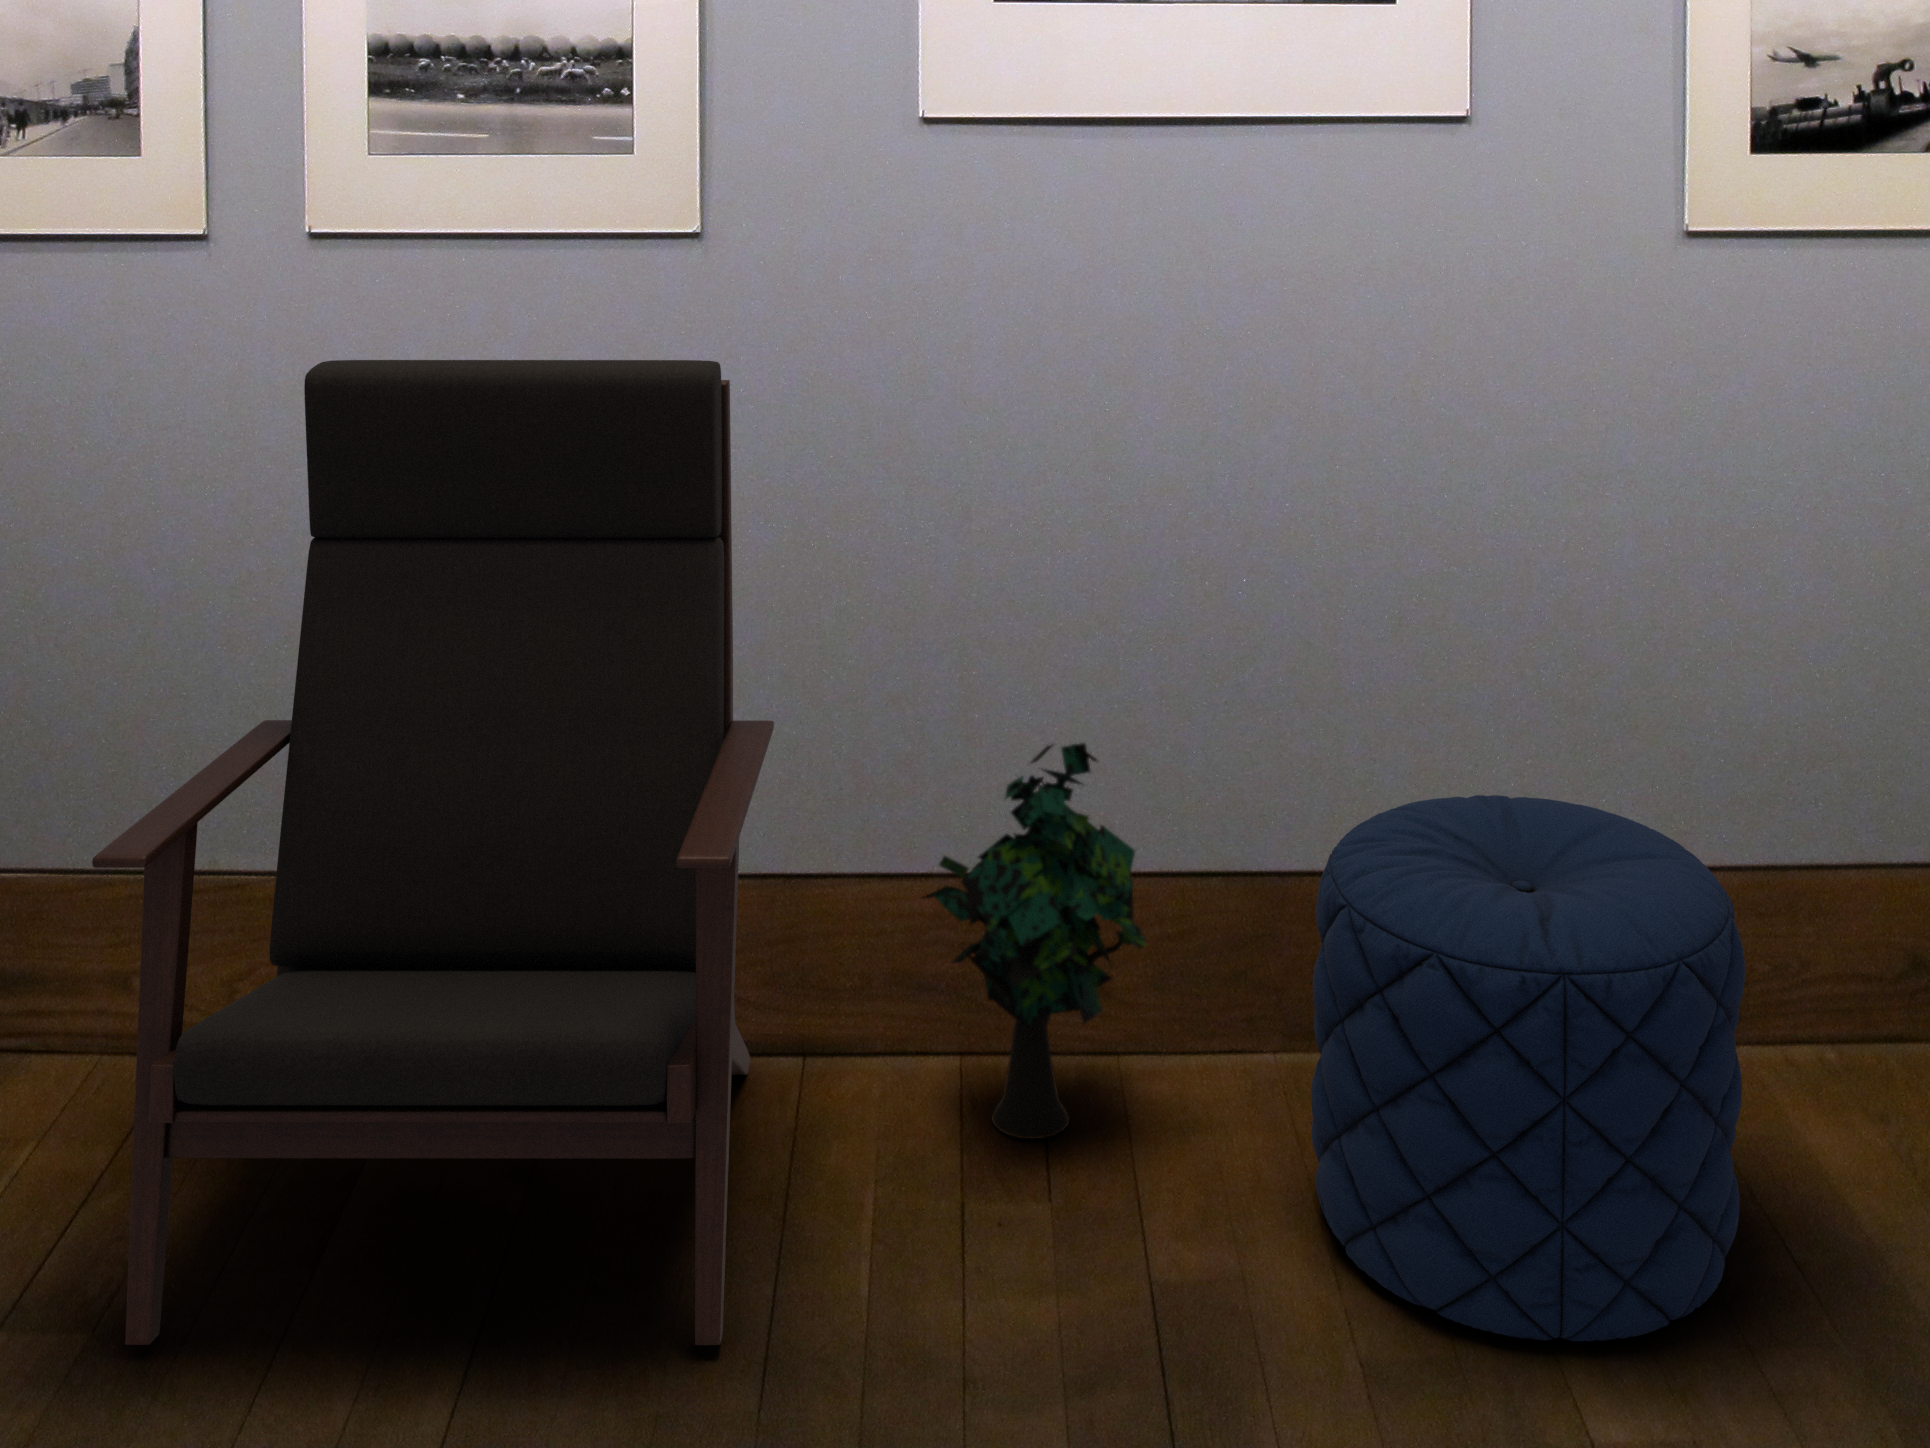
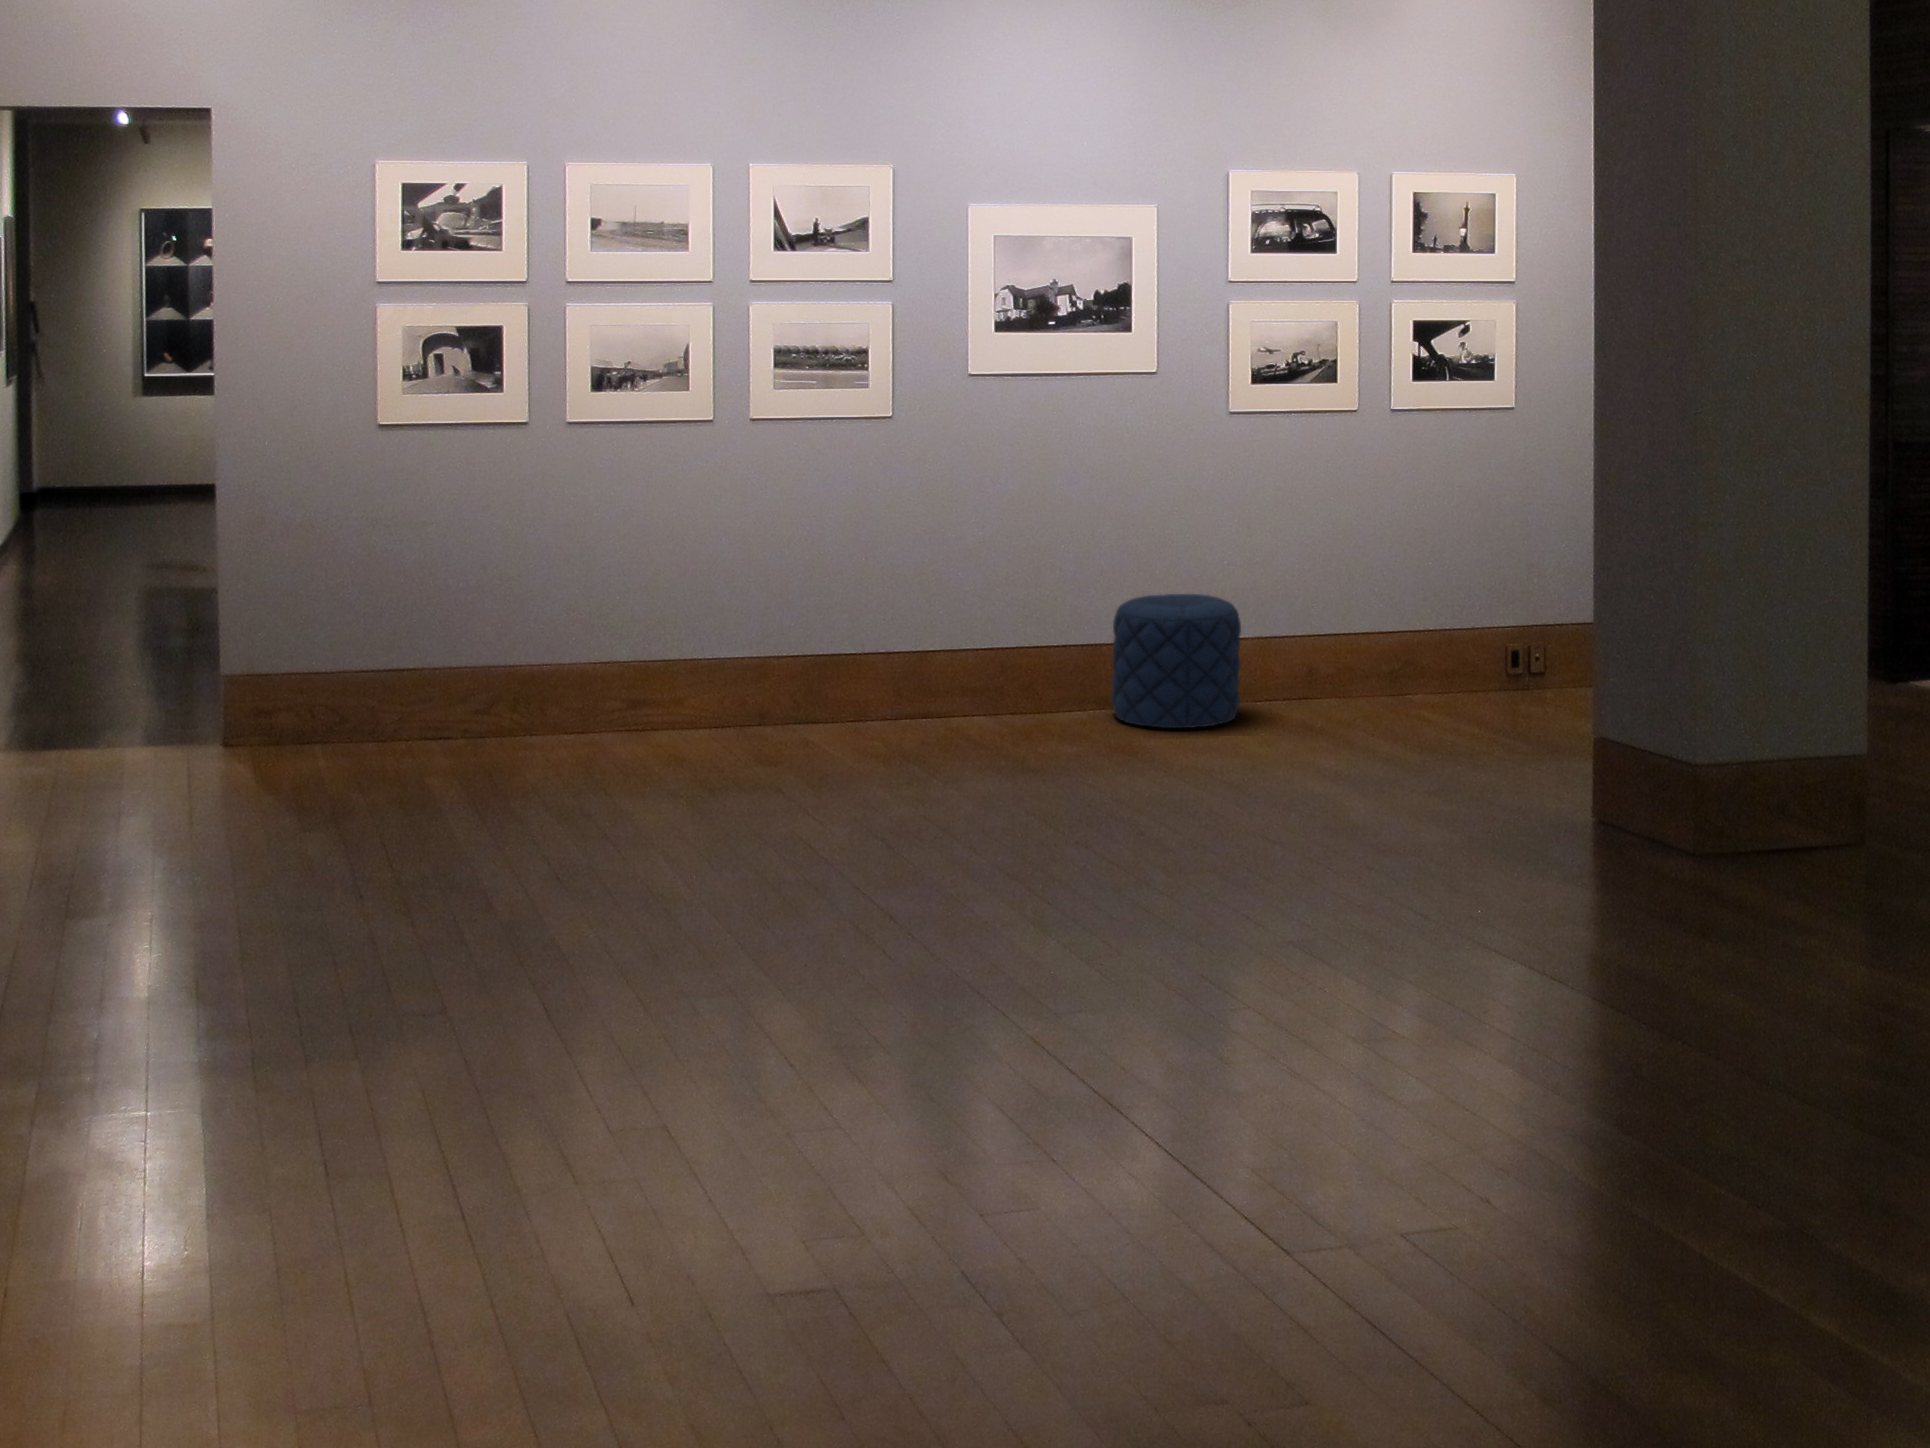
lounge chair: present [92,360,774,1345] -> none [751,459,954,746]
decorative plant: present [922,743,1146,1139] -> none [981,584,1056,713]

